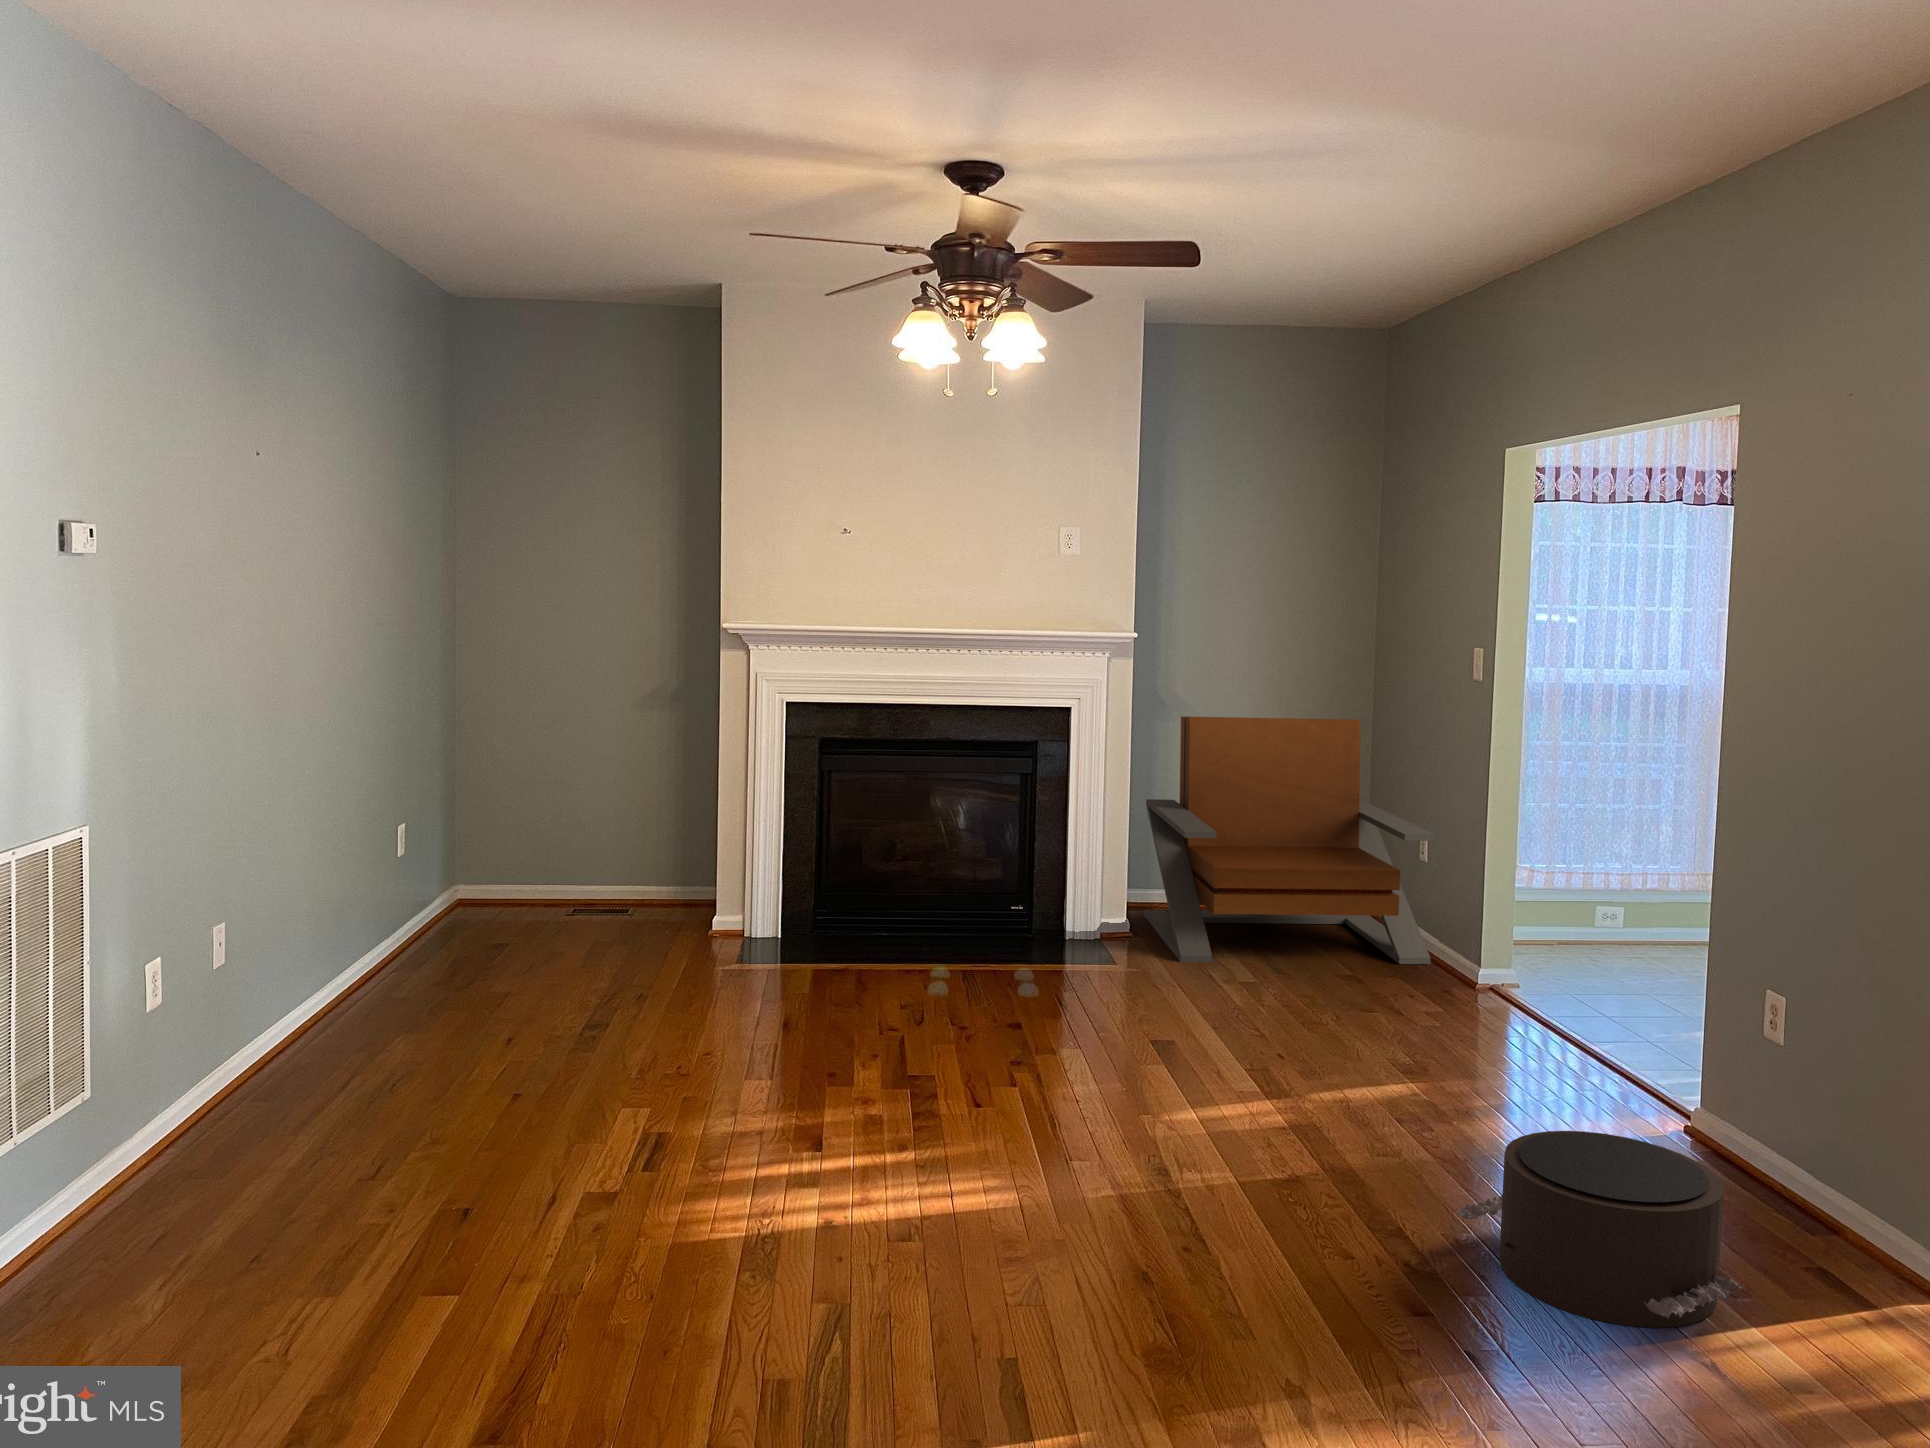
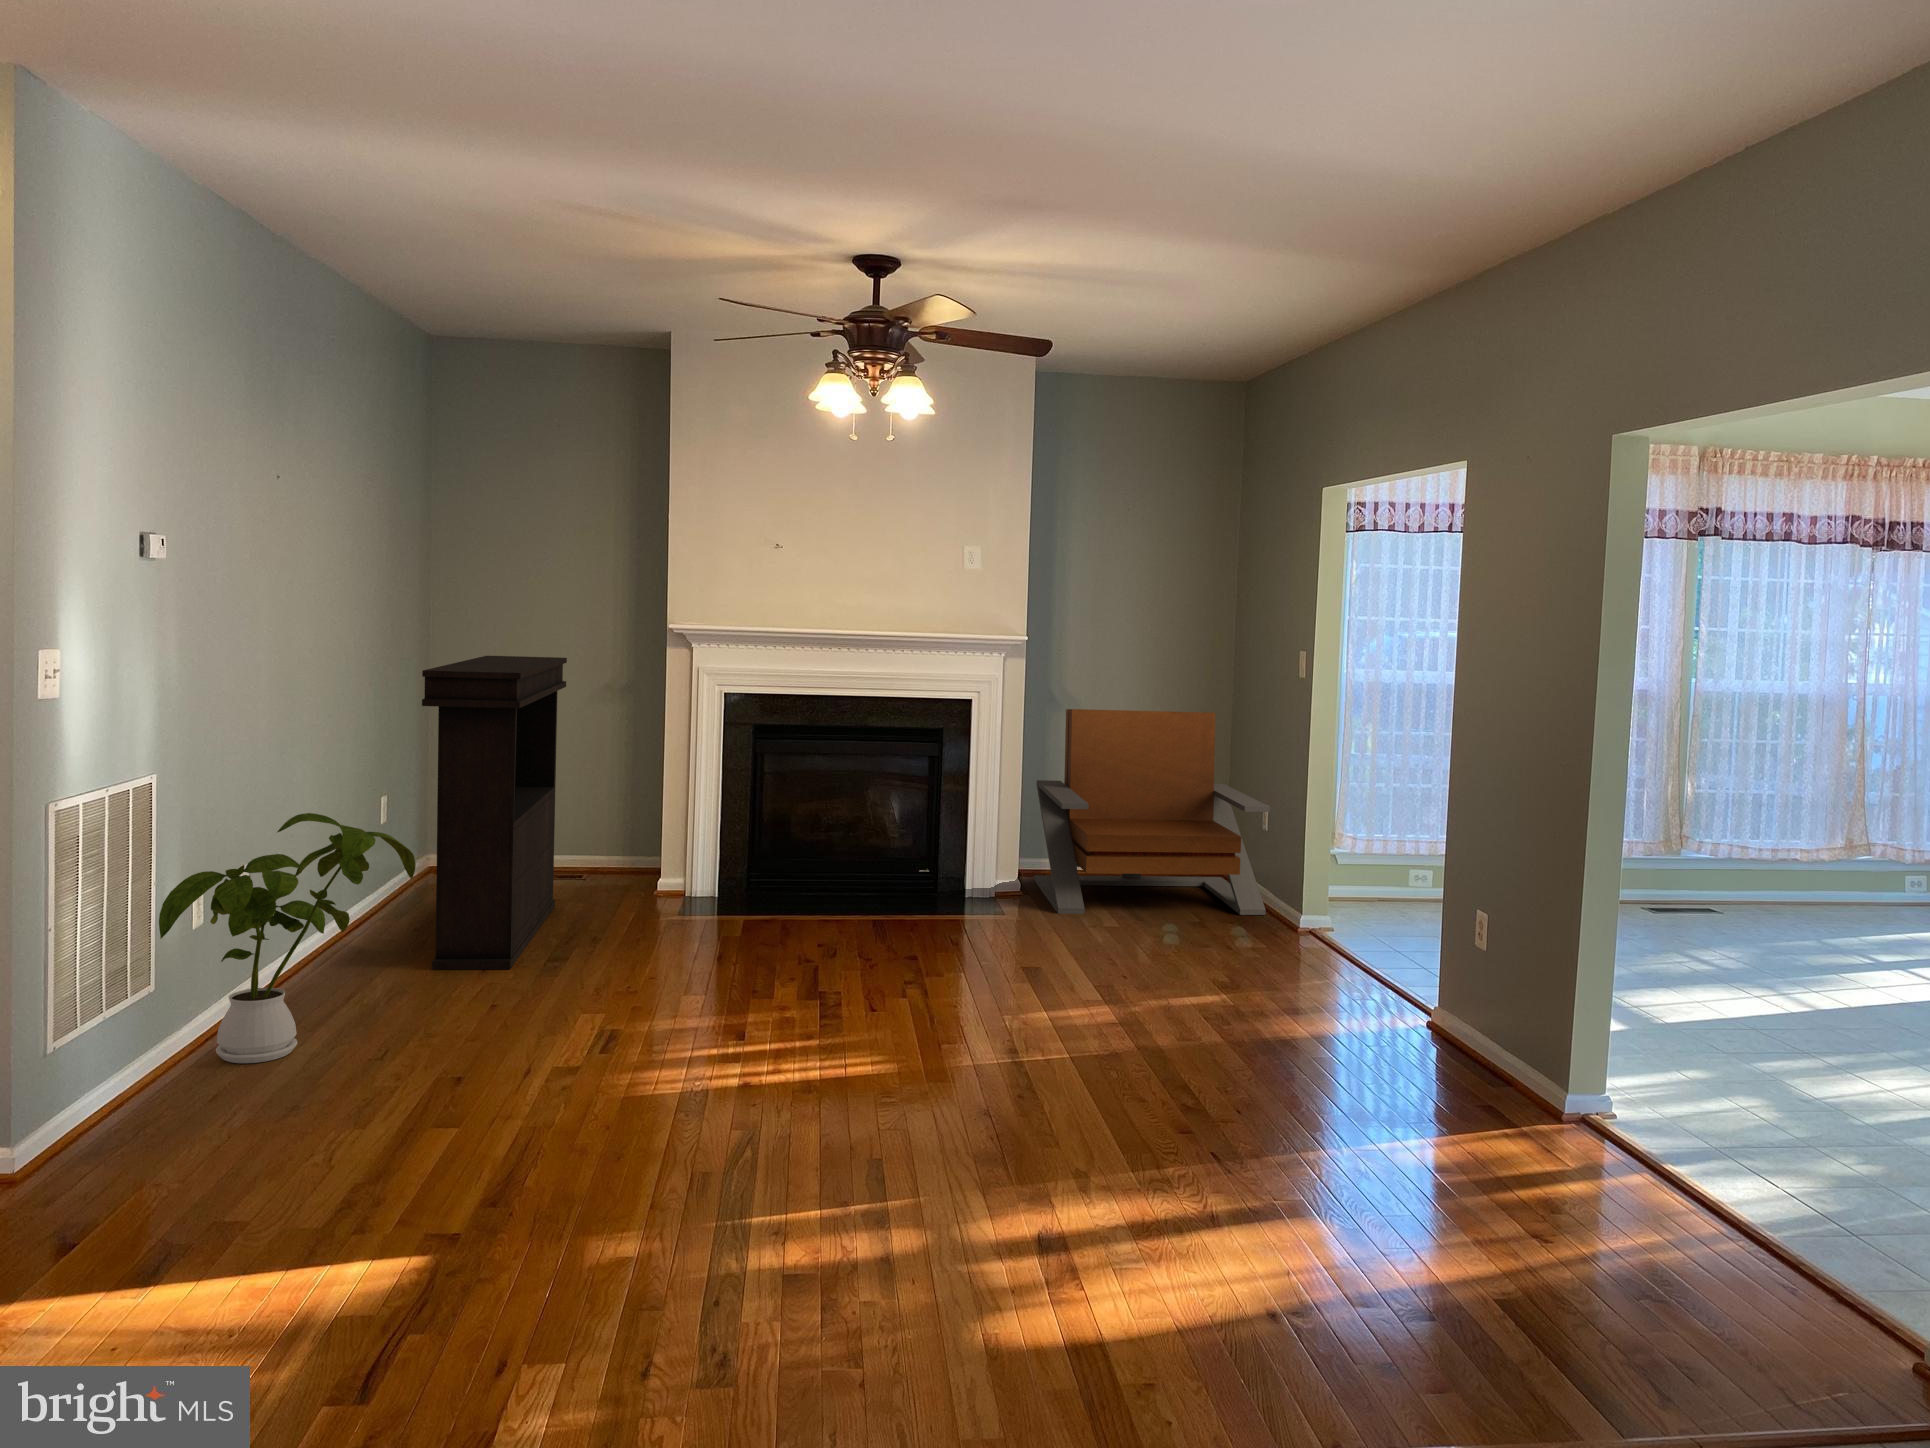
console table: none [433,662,606,1041] -> present [422,656,567,970]
house plant: none [97,871,417,1182] -> present [159,813,416,1063]
pouf: present [1457,1131,1744,1328] -> none [1226,1008,1420,1138]

